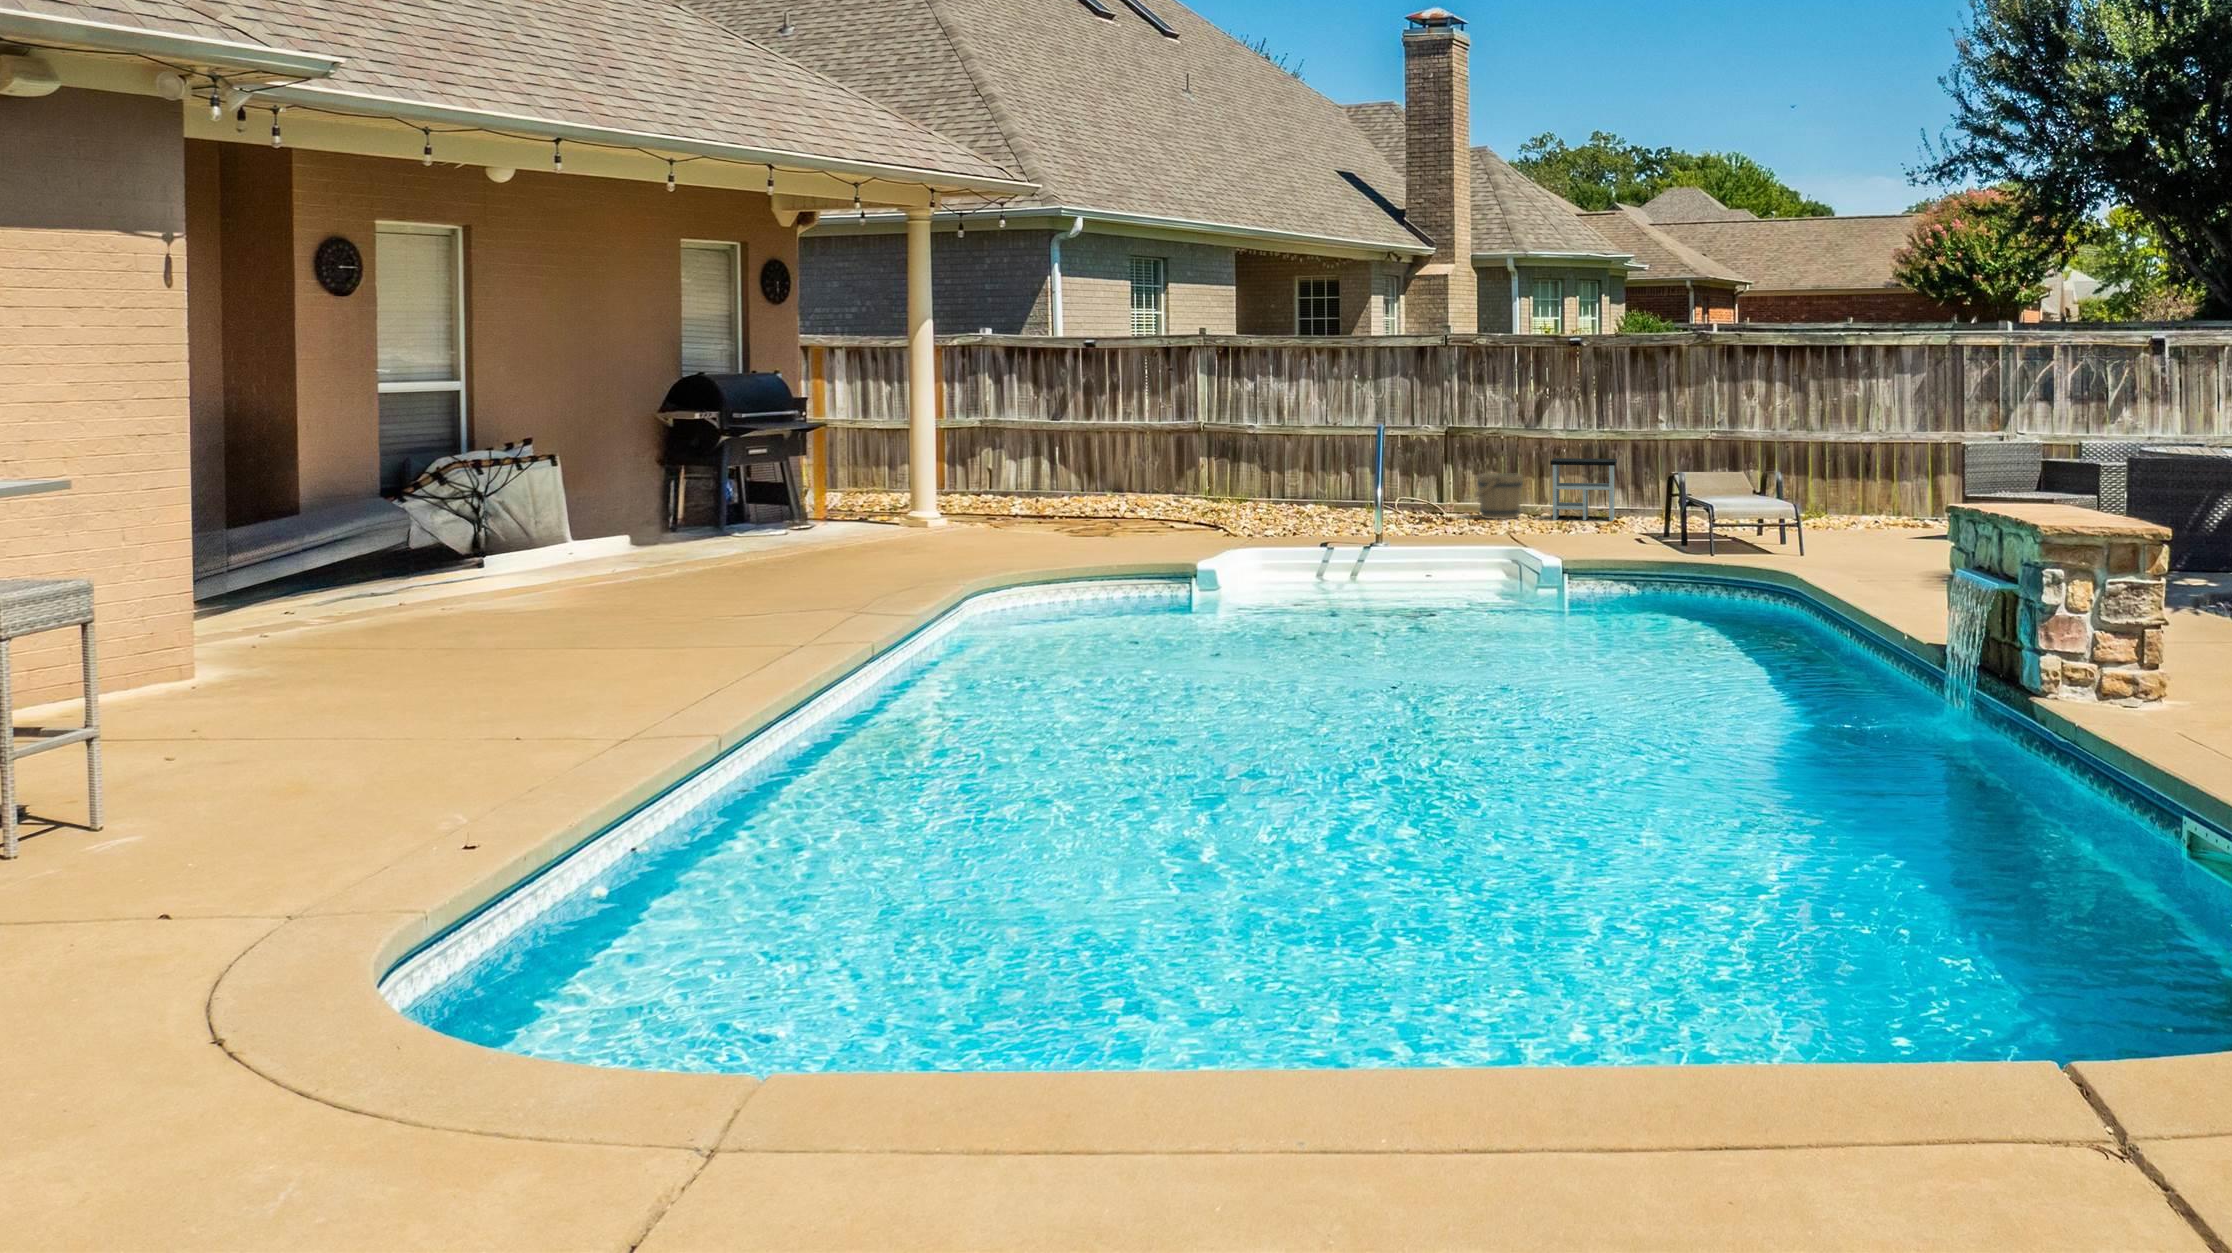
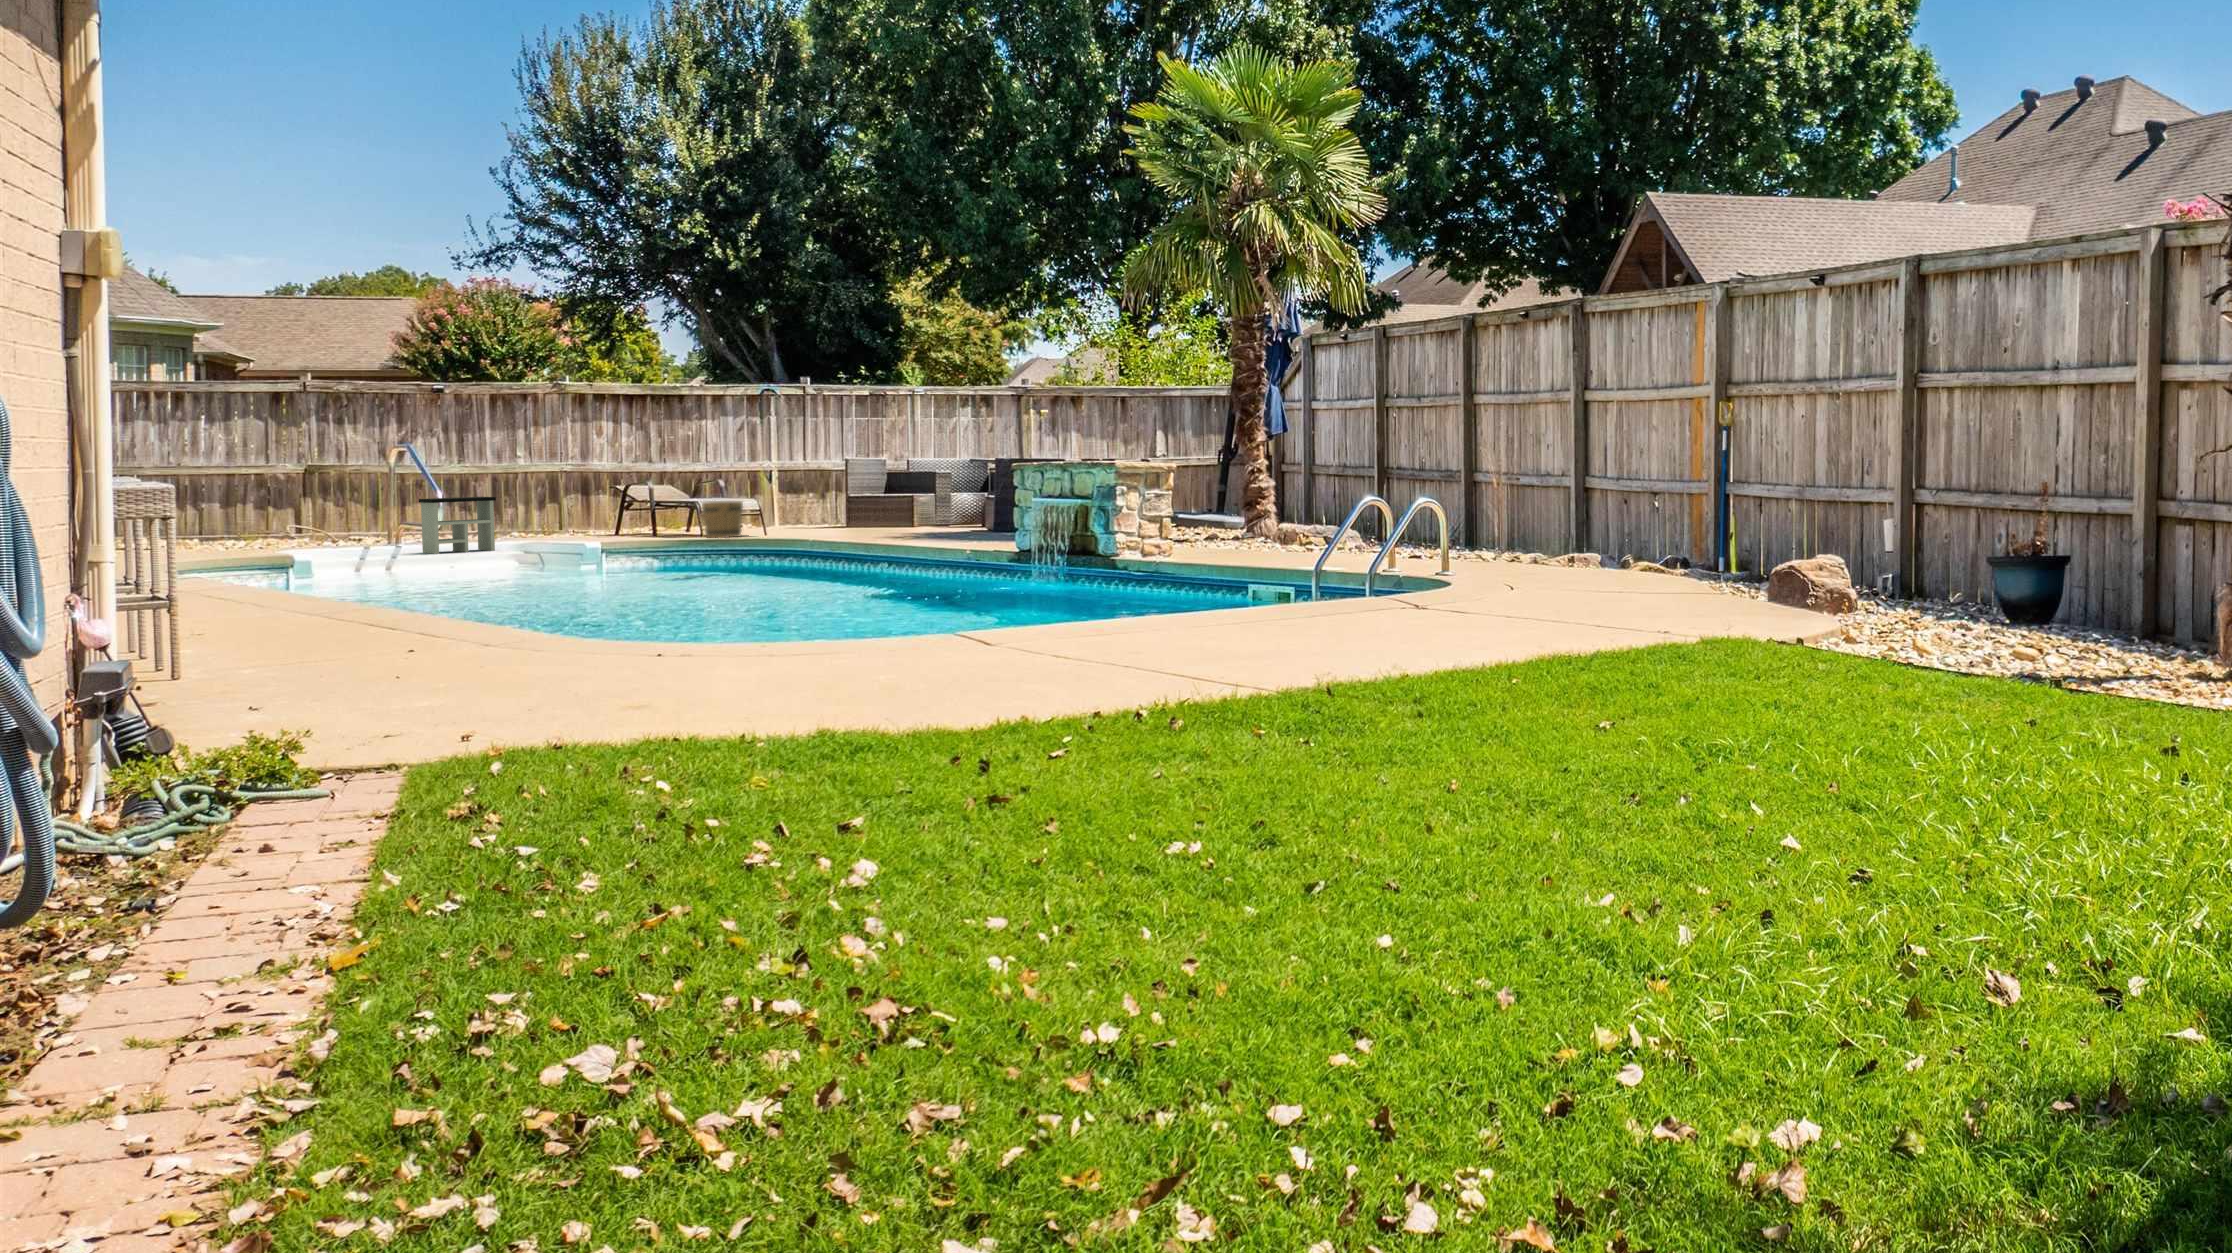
bucket: present [1476,473,1523,519] -> present [700,501,743,538]

